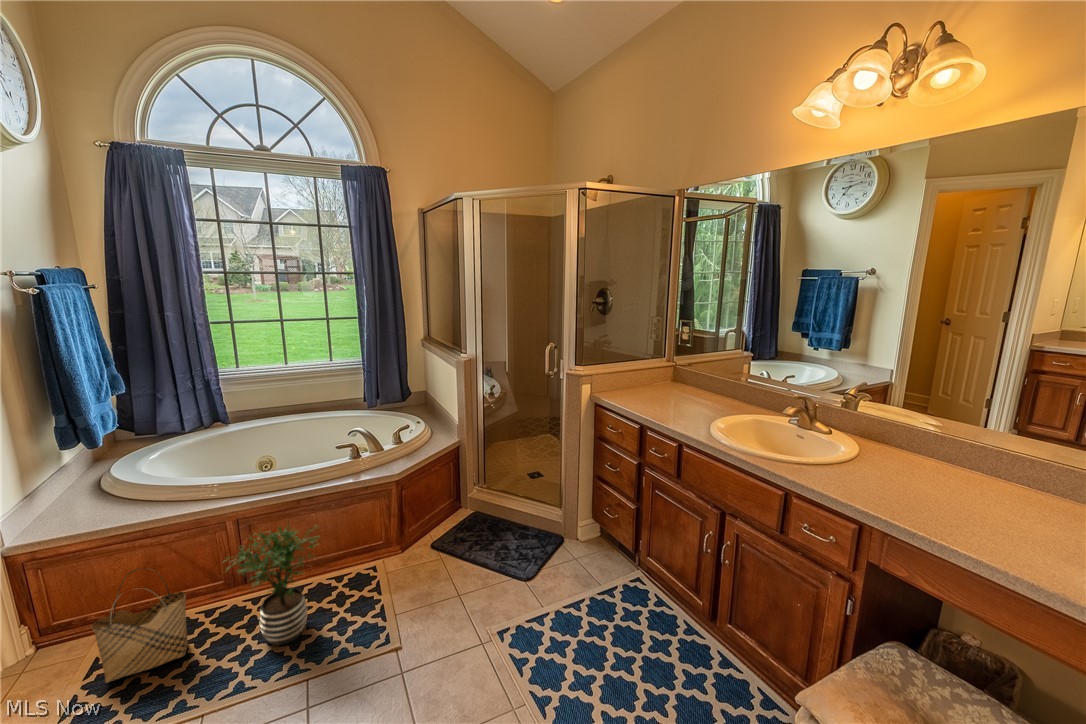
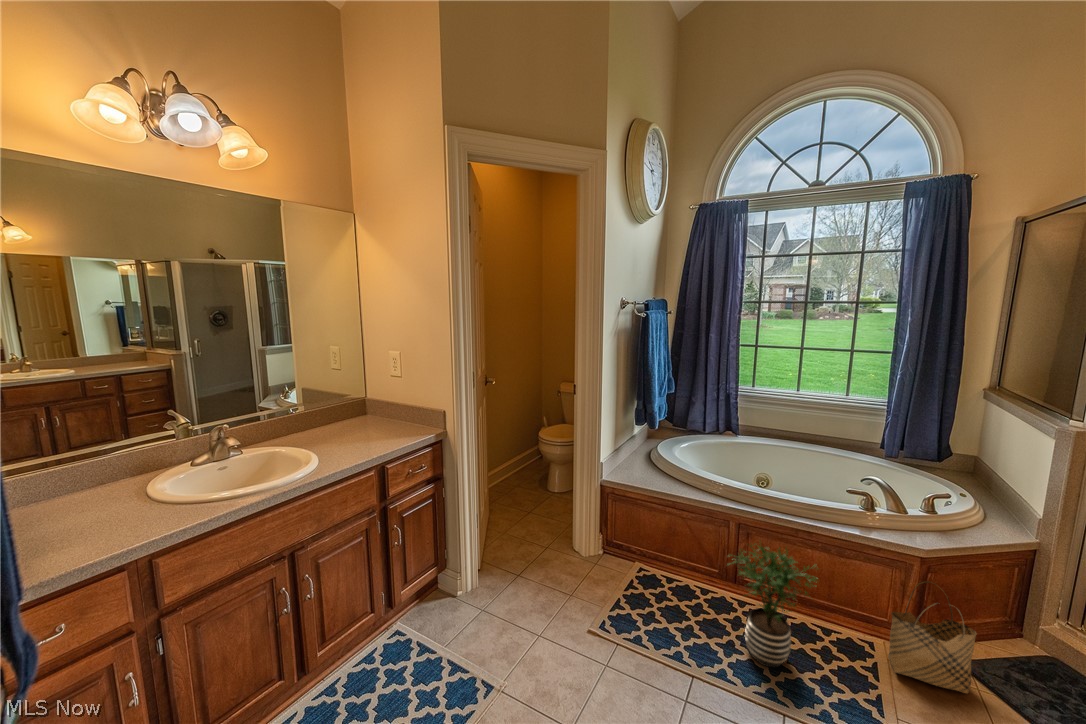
woven basket: present [91,568,188,683] -> present [888,581,977,694]

